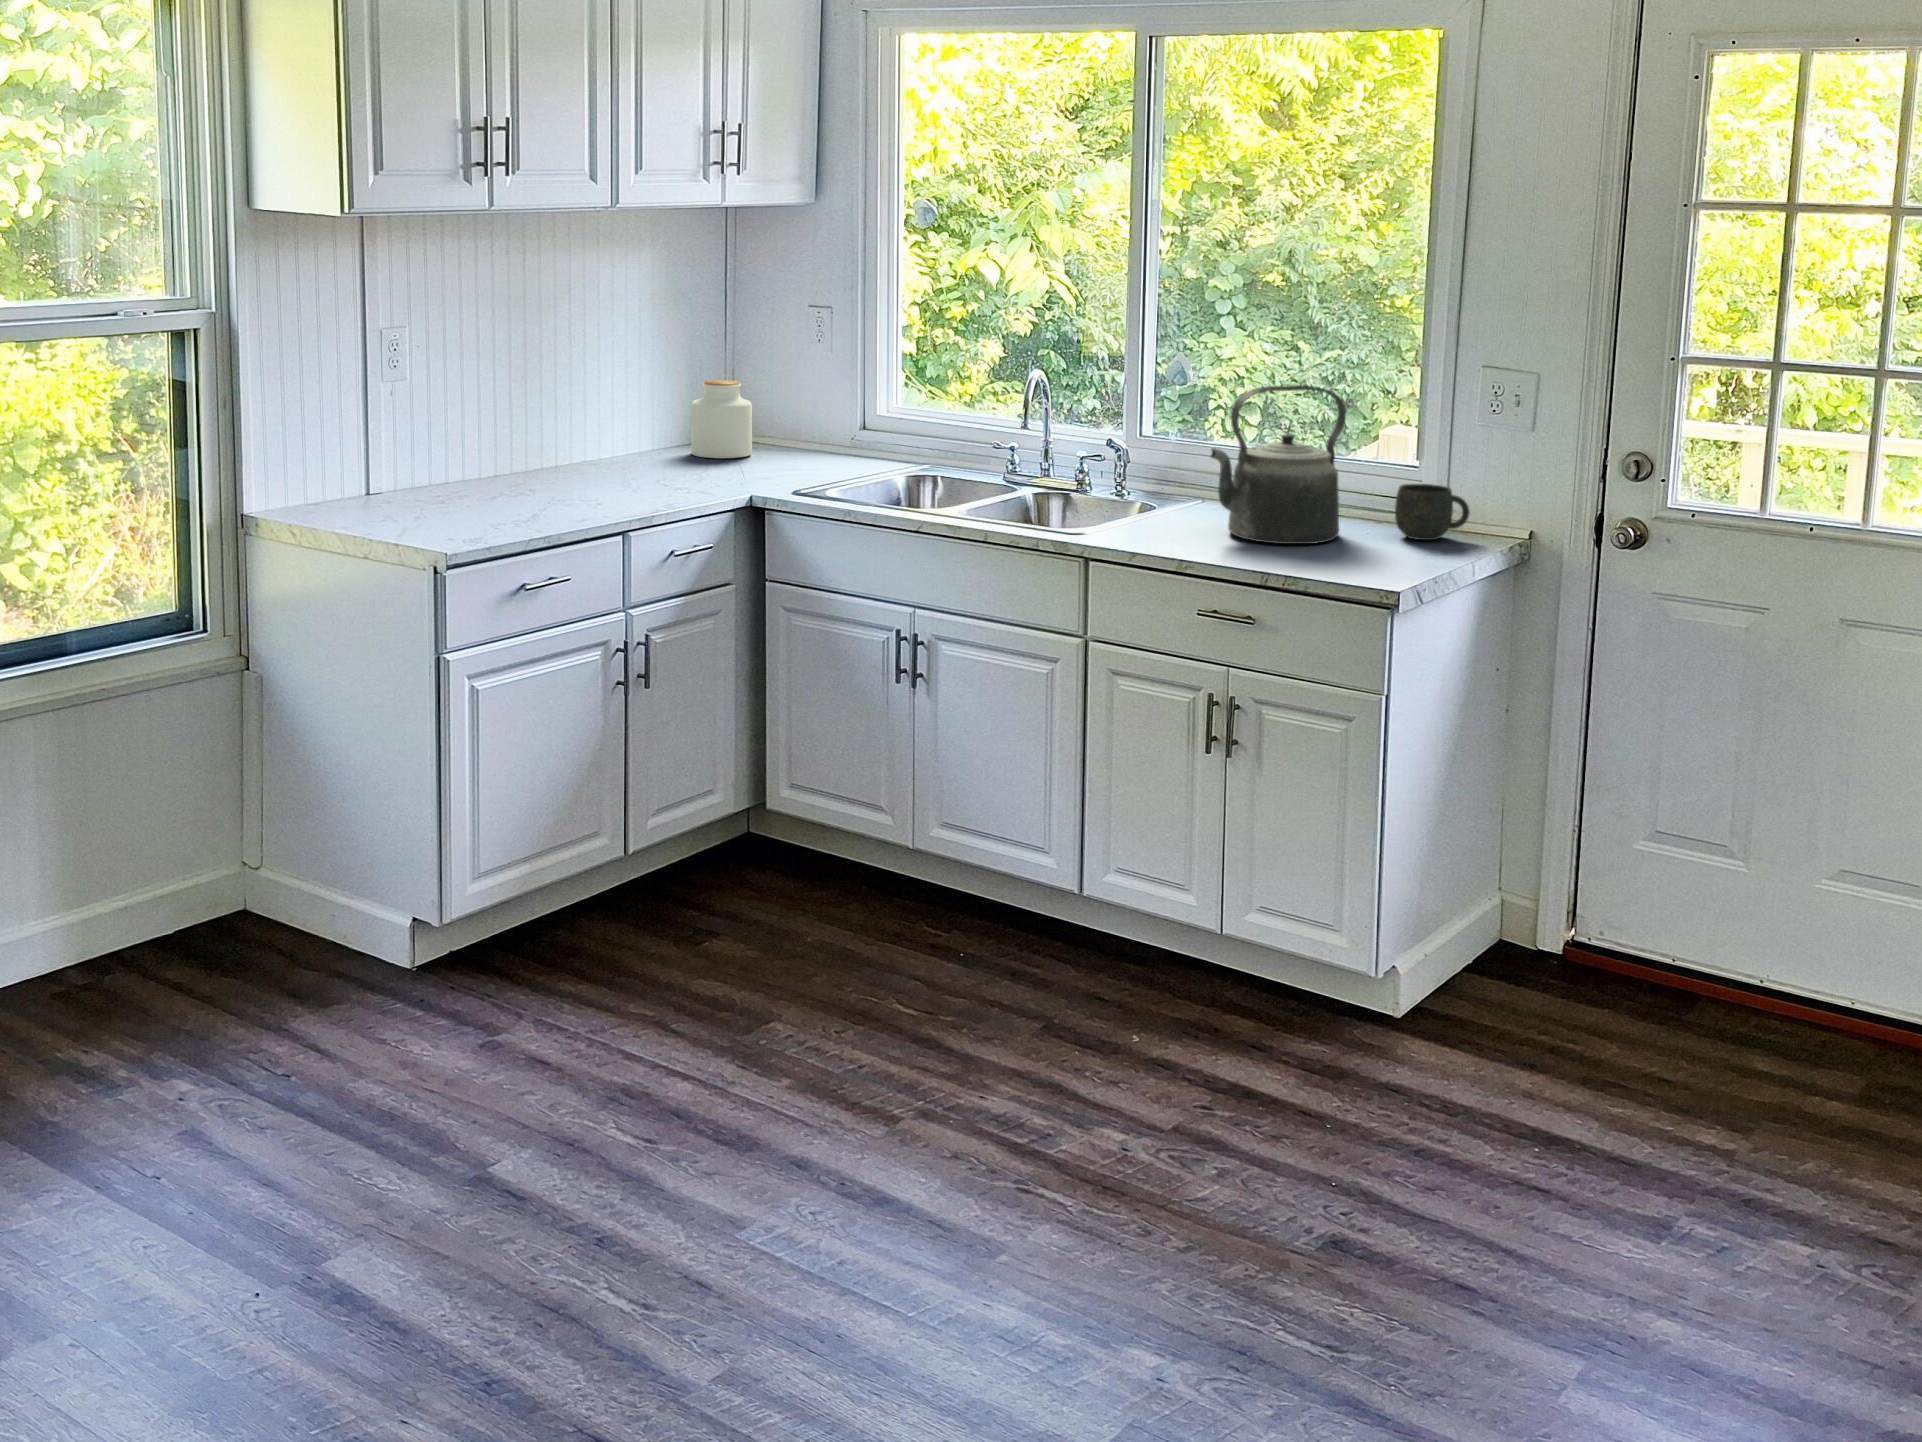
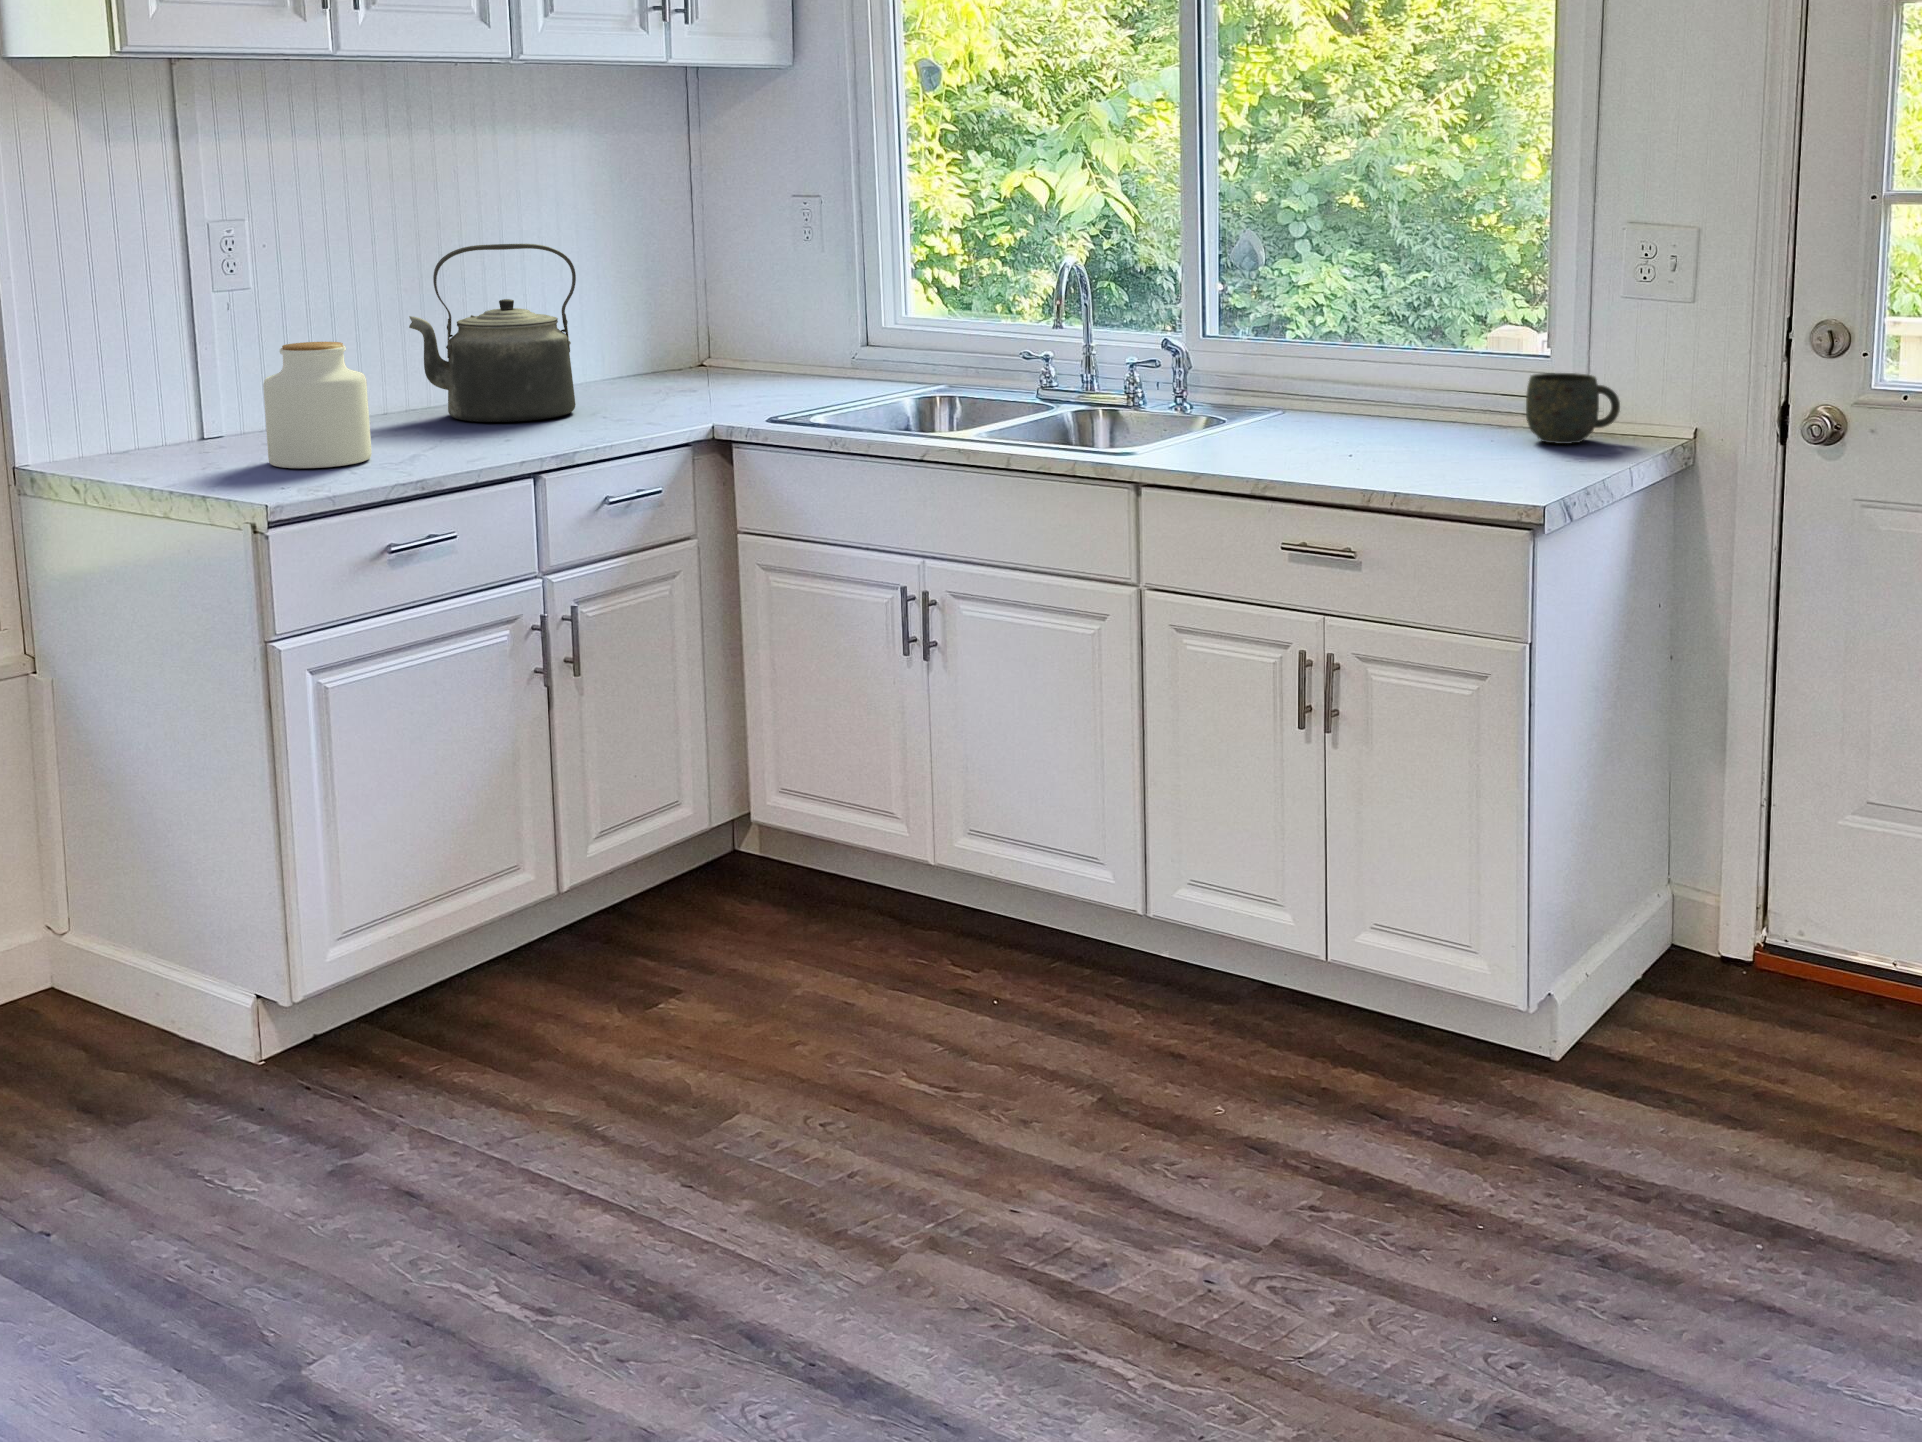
jar: present [691,380,752,458] -> present [263,342,371,468]
kettle: present [1211,385,1346,544] -> present [409,244,576,422]

